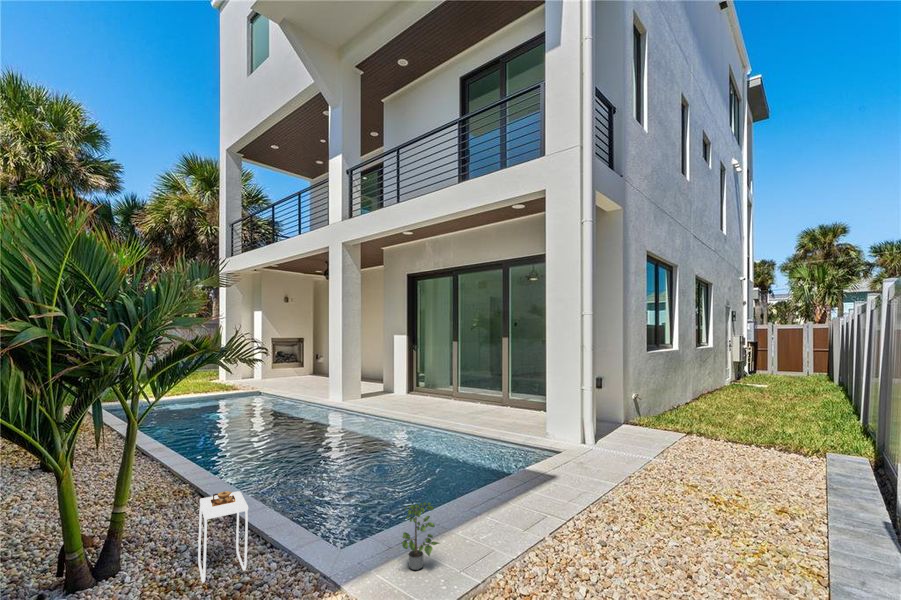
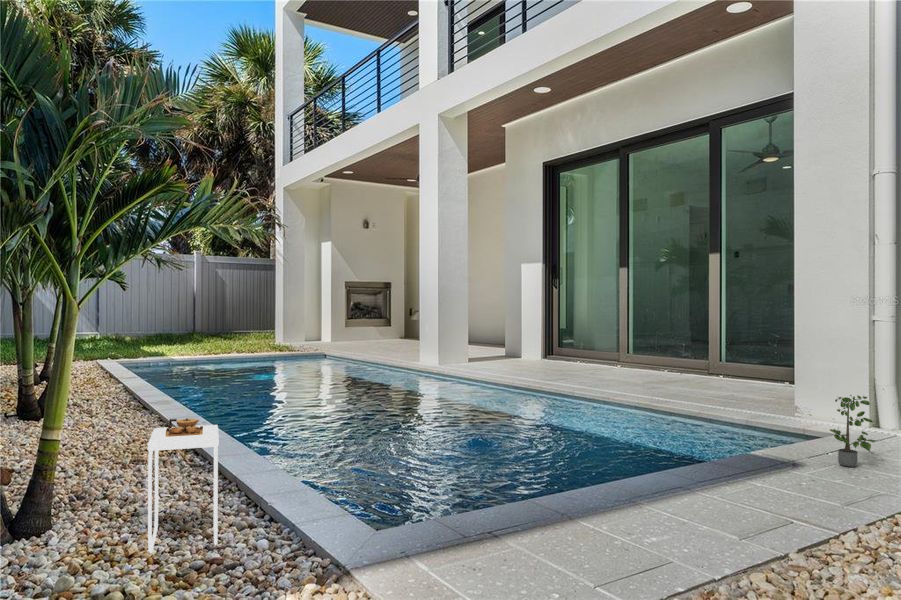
potted plant: present [402,502,439,570] -> present [830,395,875,467]

